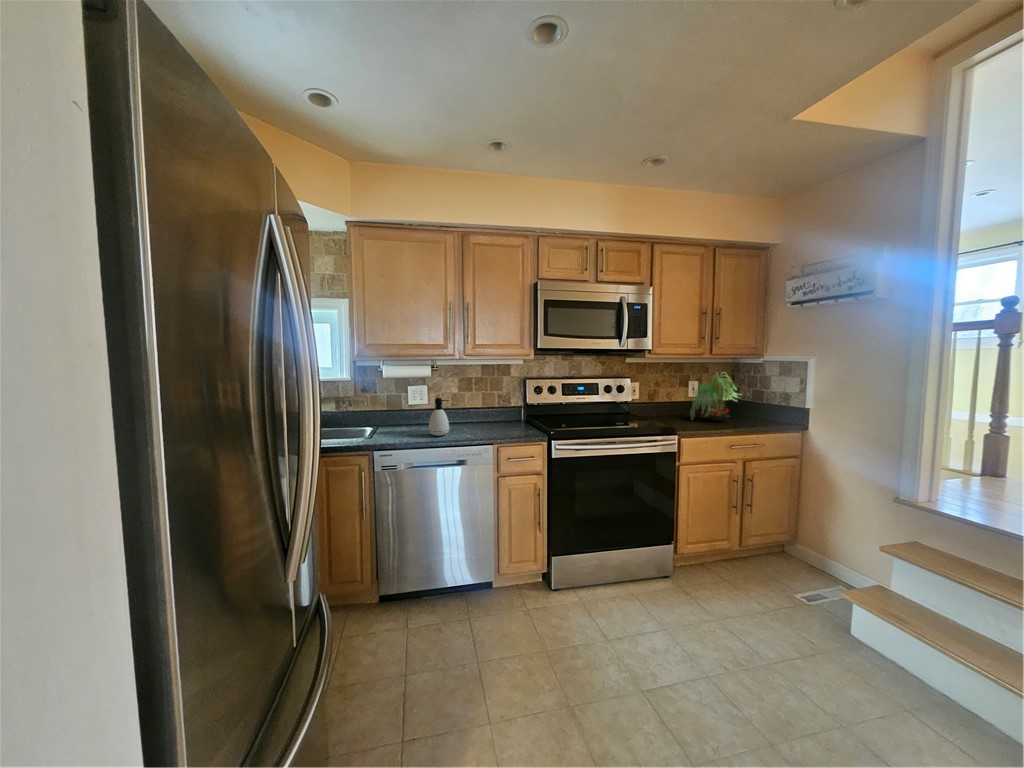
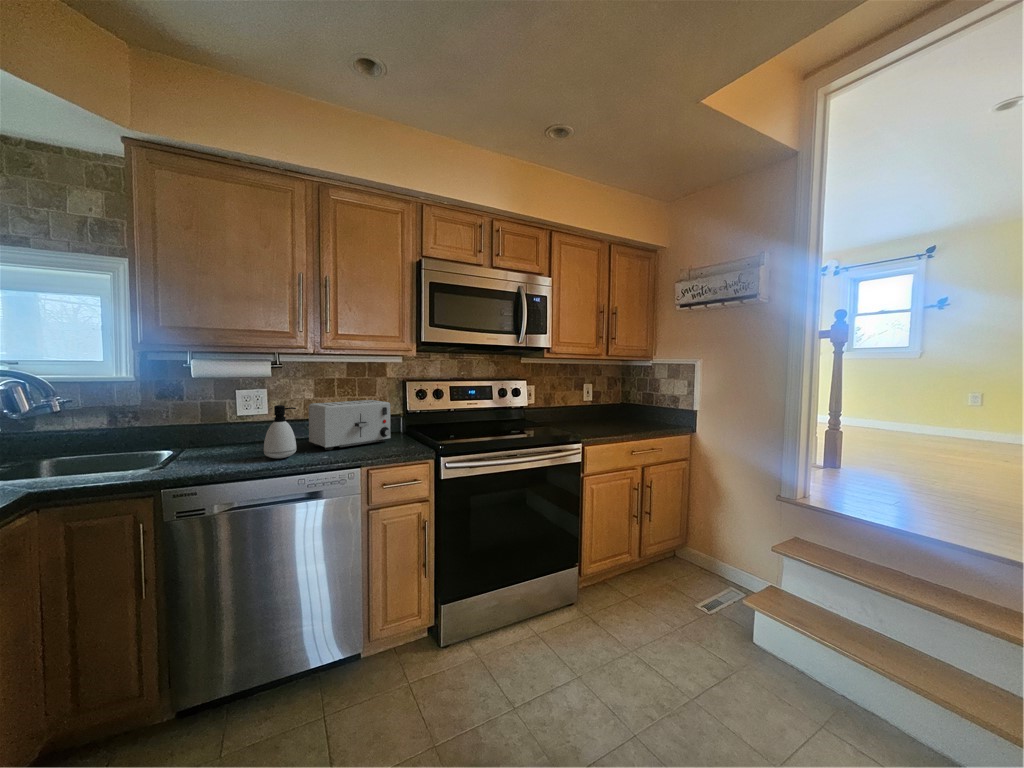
plant: present [691,373,739,418] -> none [587,375,638,427]
toaster: none [456,394,514,431] -> present [309,400,391,450]

